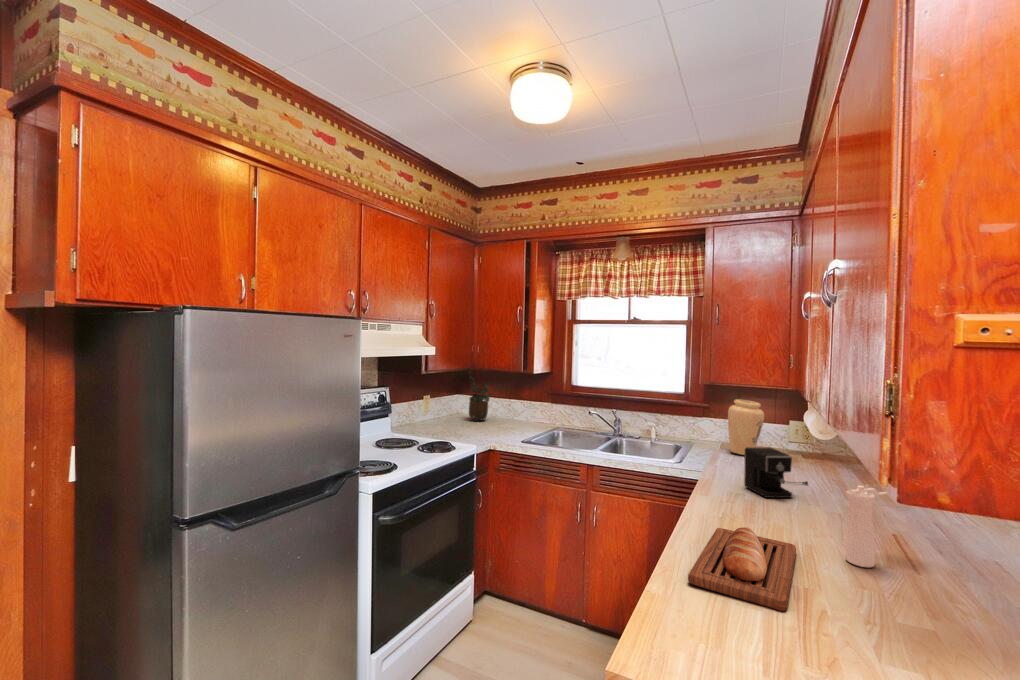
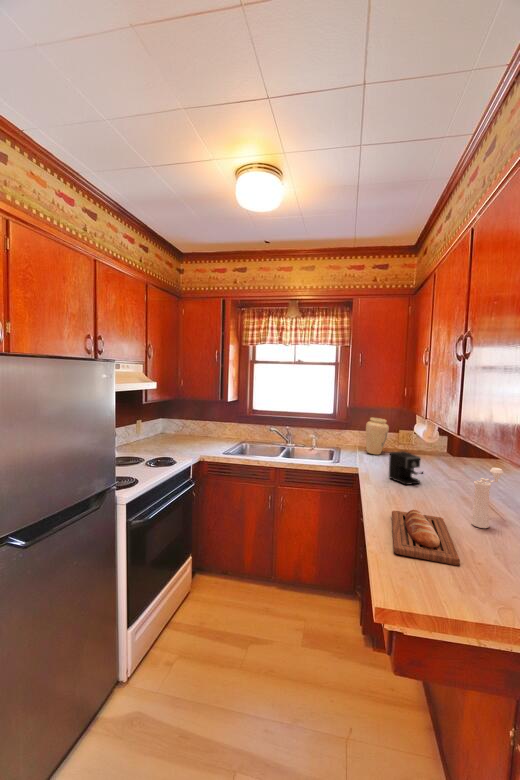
potted plant: present [469,371,492,421] -> none [173,398,192,437]

